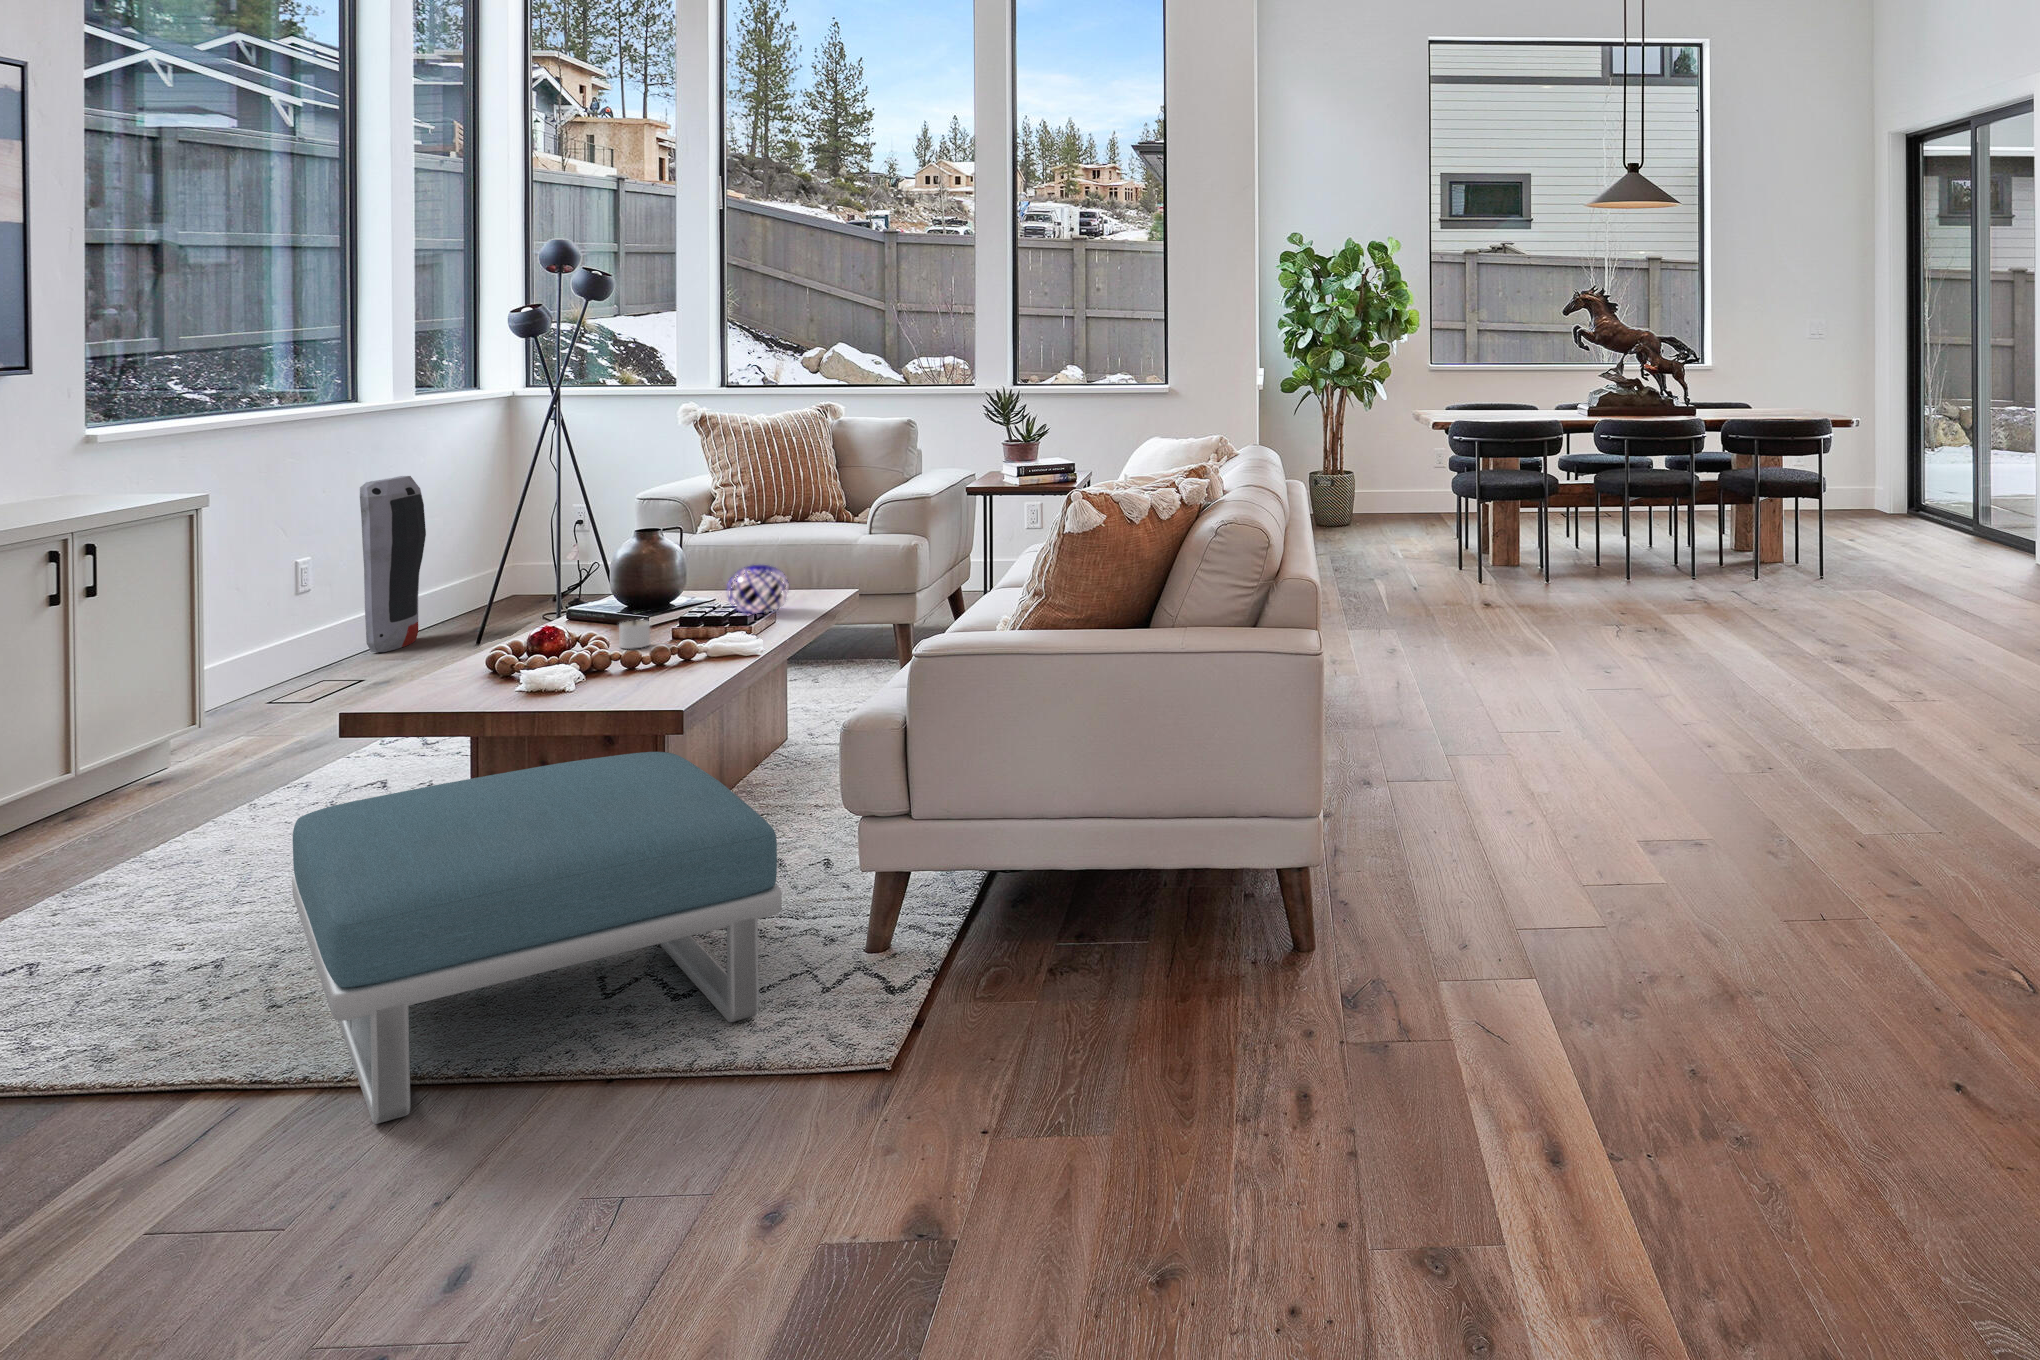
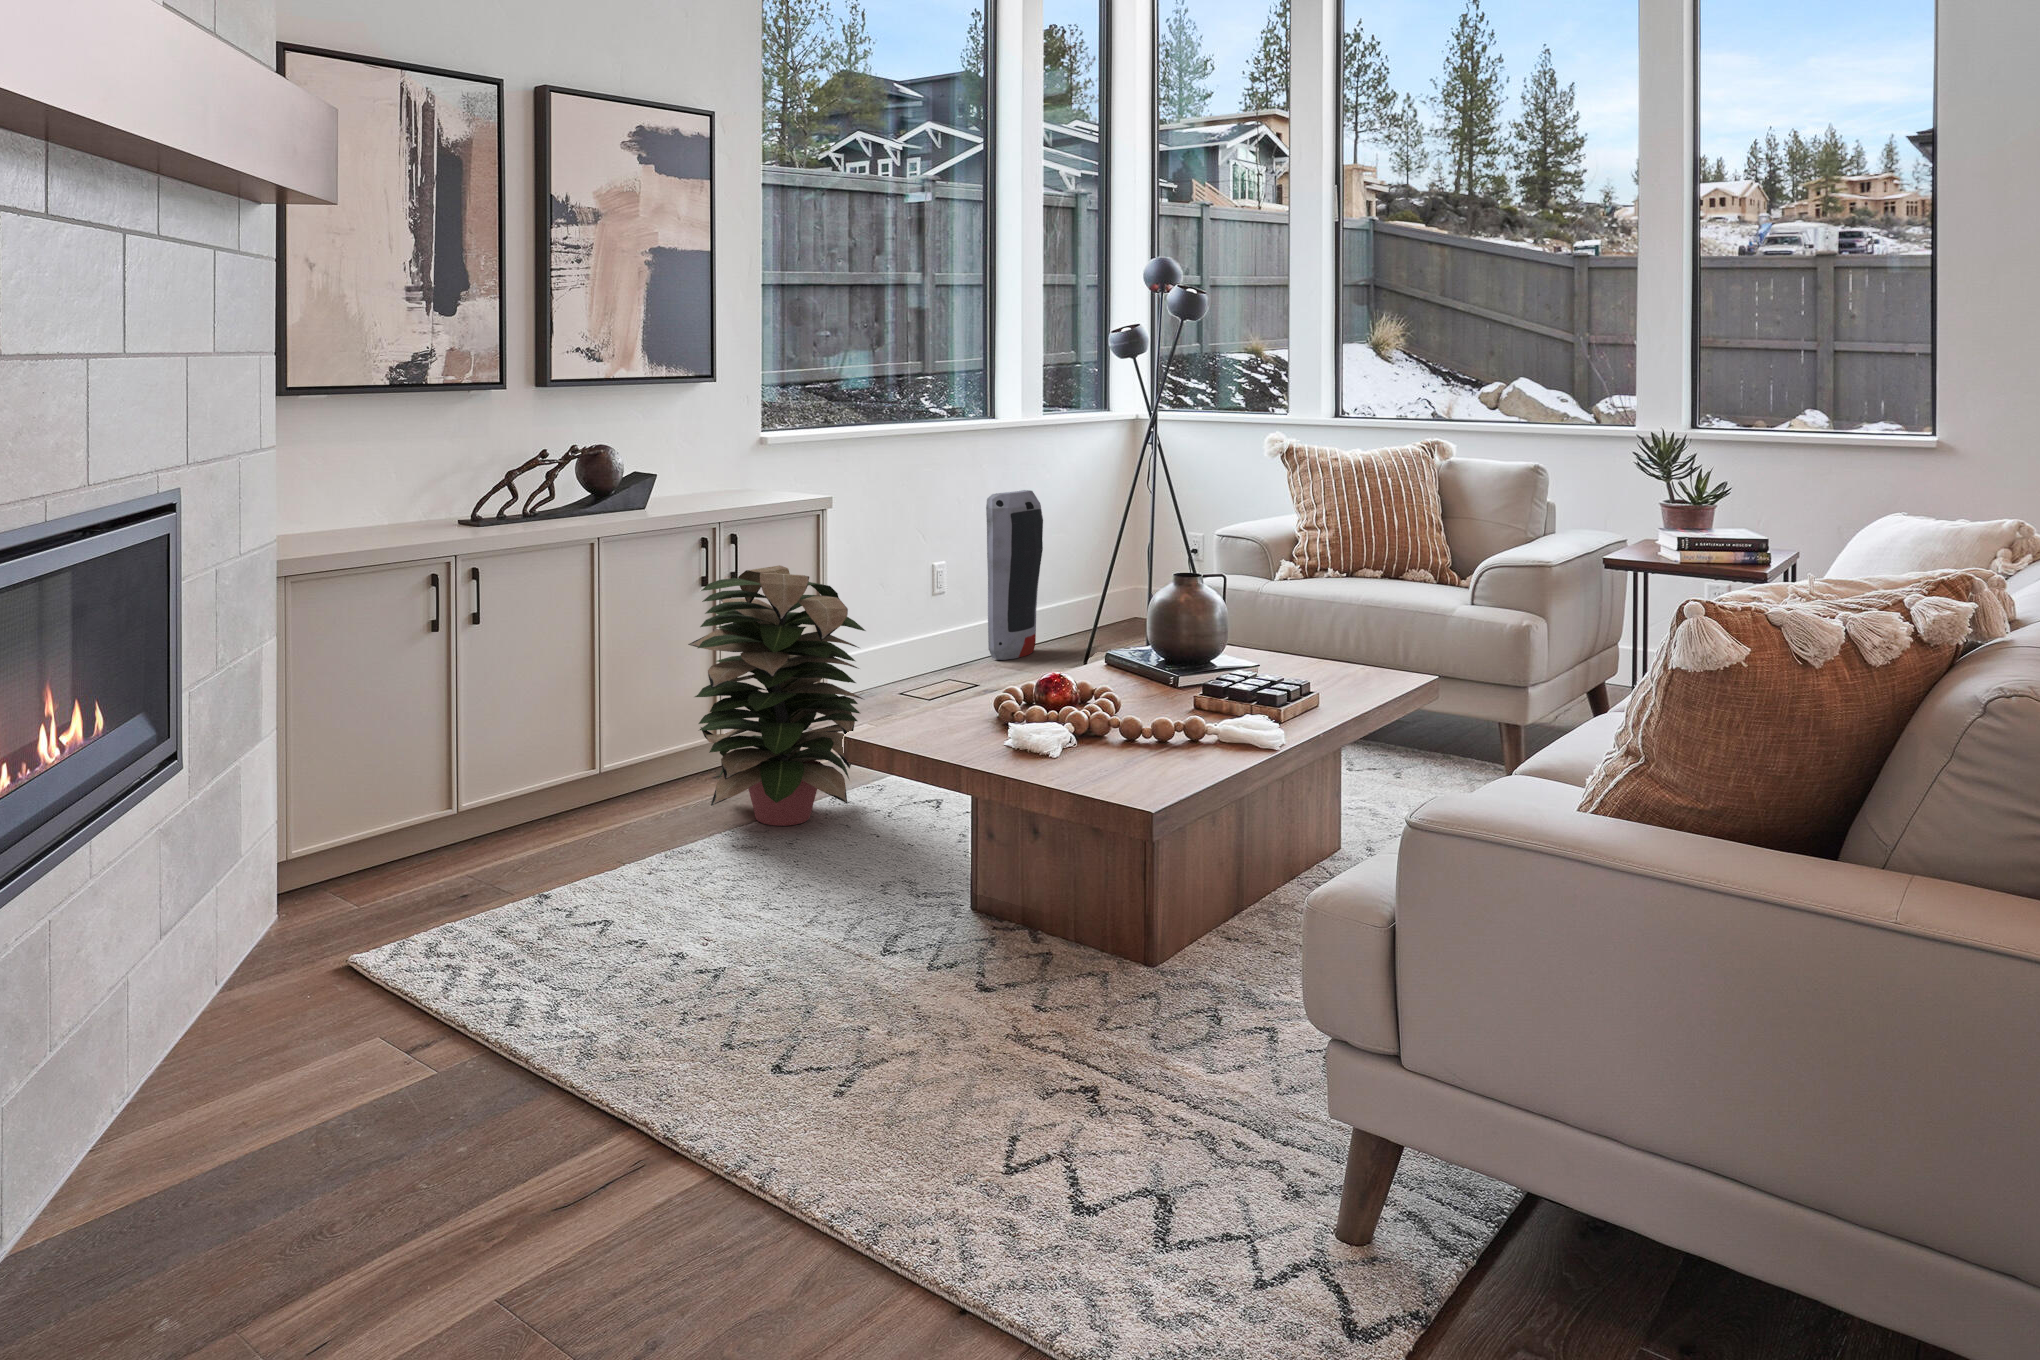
decorative orb: present [727,565,789,614] -> none [1263,633,1336,694]
decorative plant: none [67,566,304,836] -> present [688,565,866,826]
candle: present [619,620,650,649] -> none [1126,684,1172,718]
footstool: present [292,752,782,1124] -> none [681,852,1199,1284]

